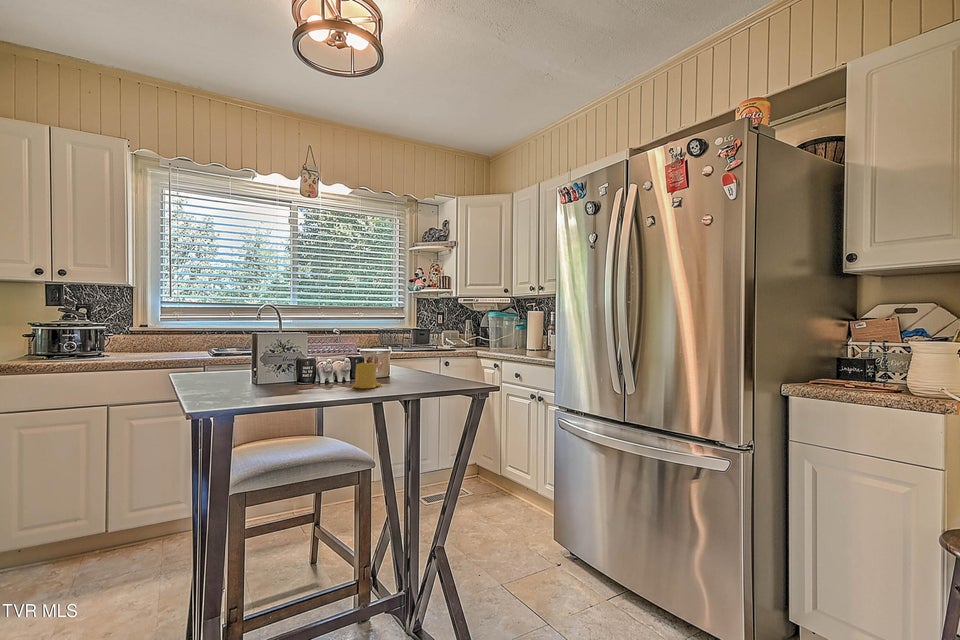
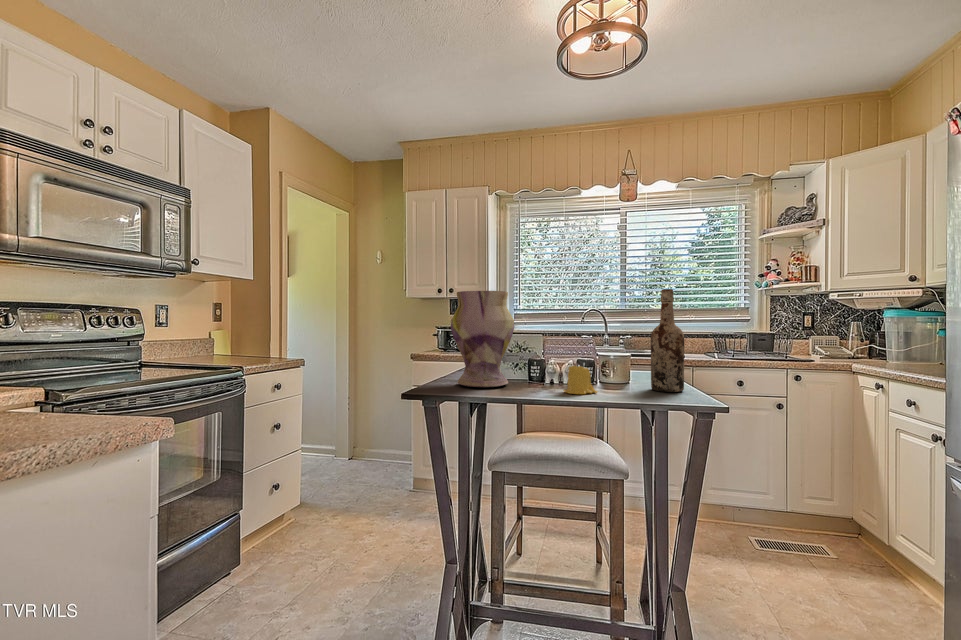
vase: none [220,287,296,393] -> present [451,291,514,387]
wine bottle: none [411,295,437,379] -> present [651,289,684,392]

